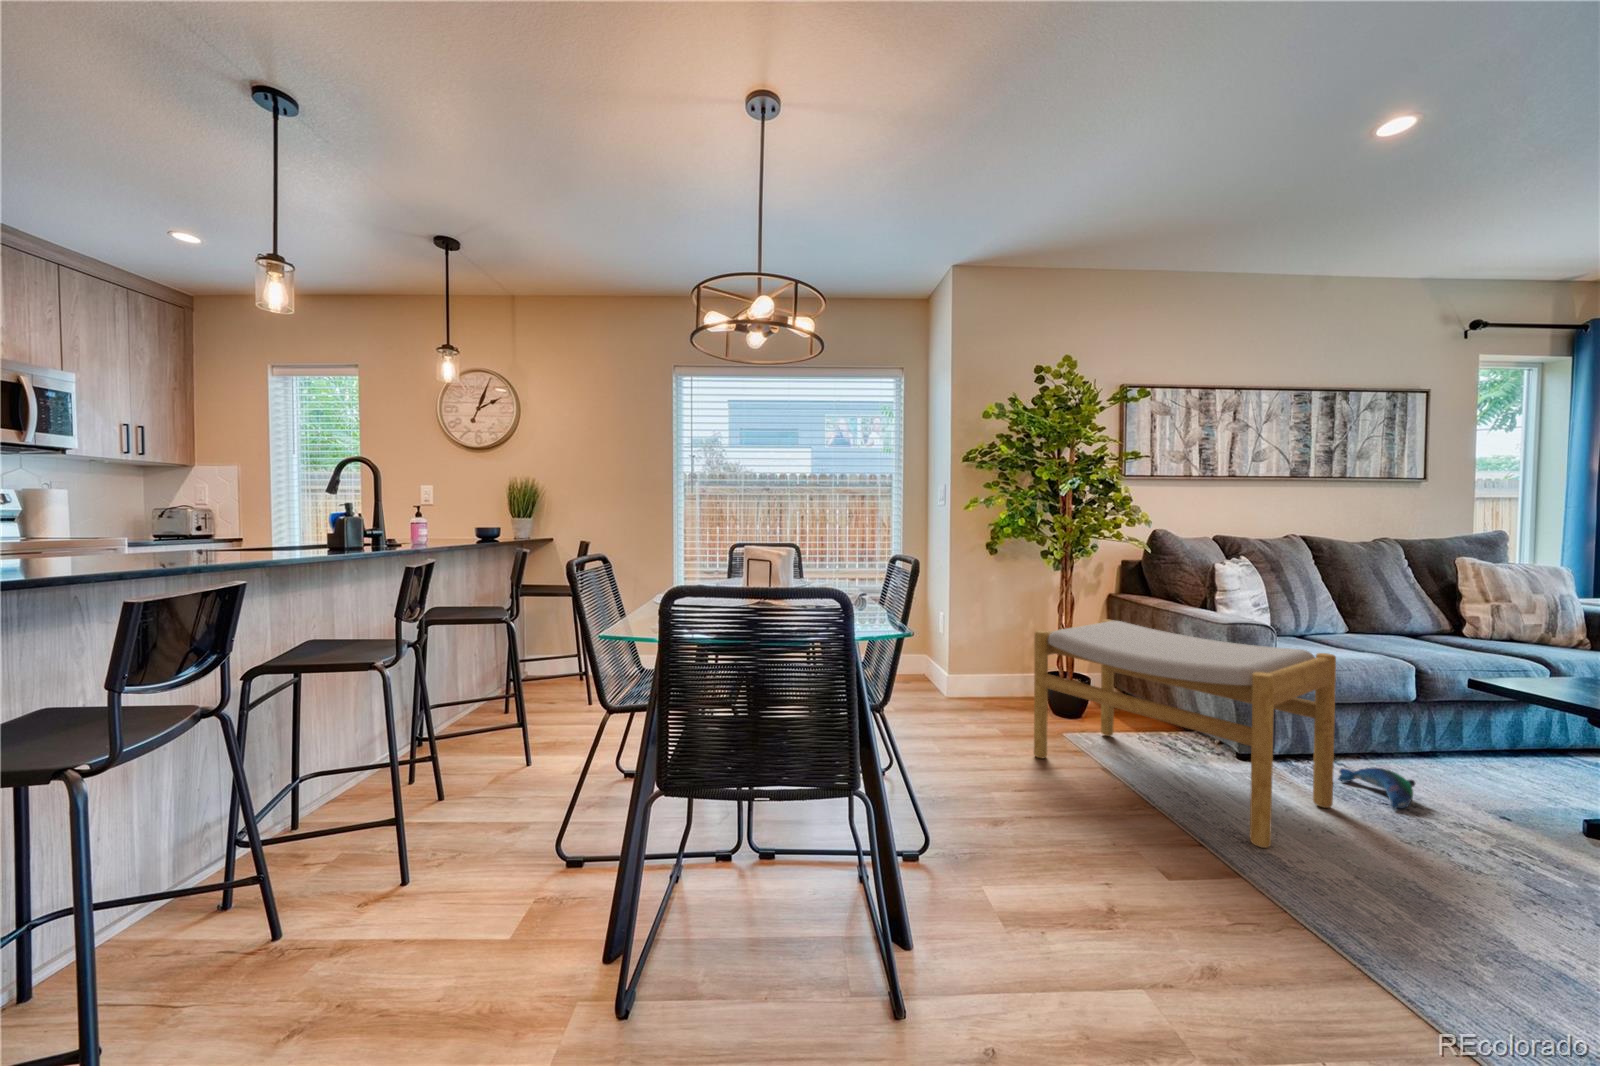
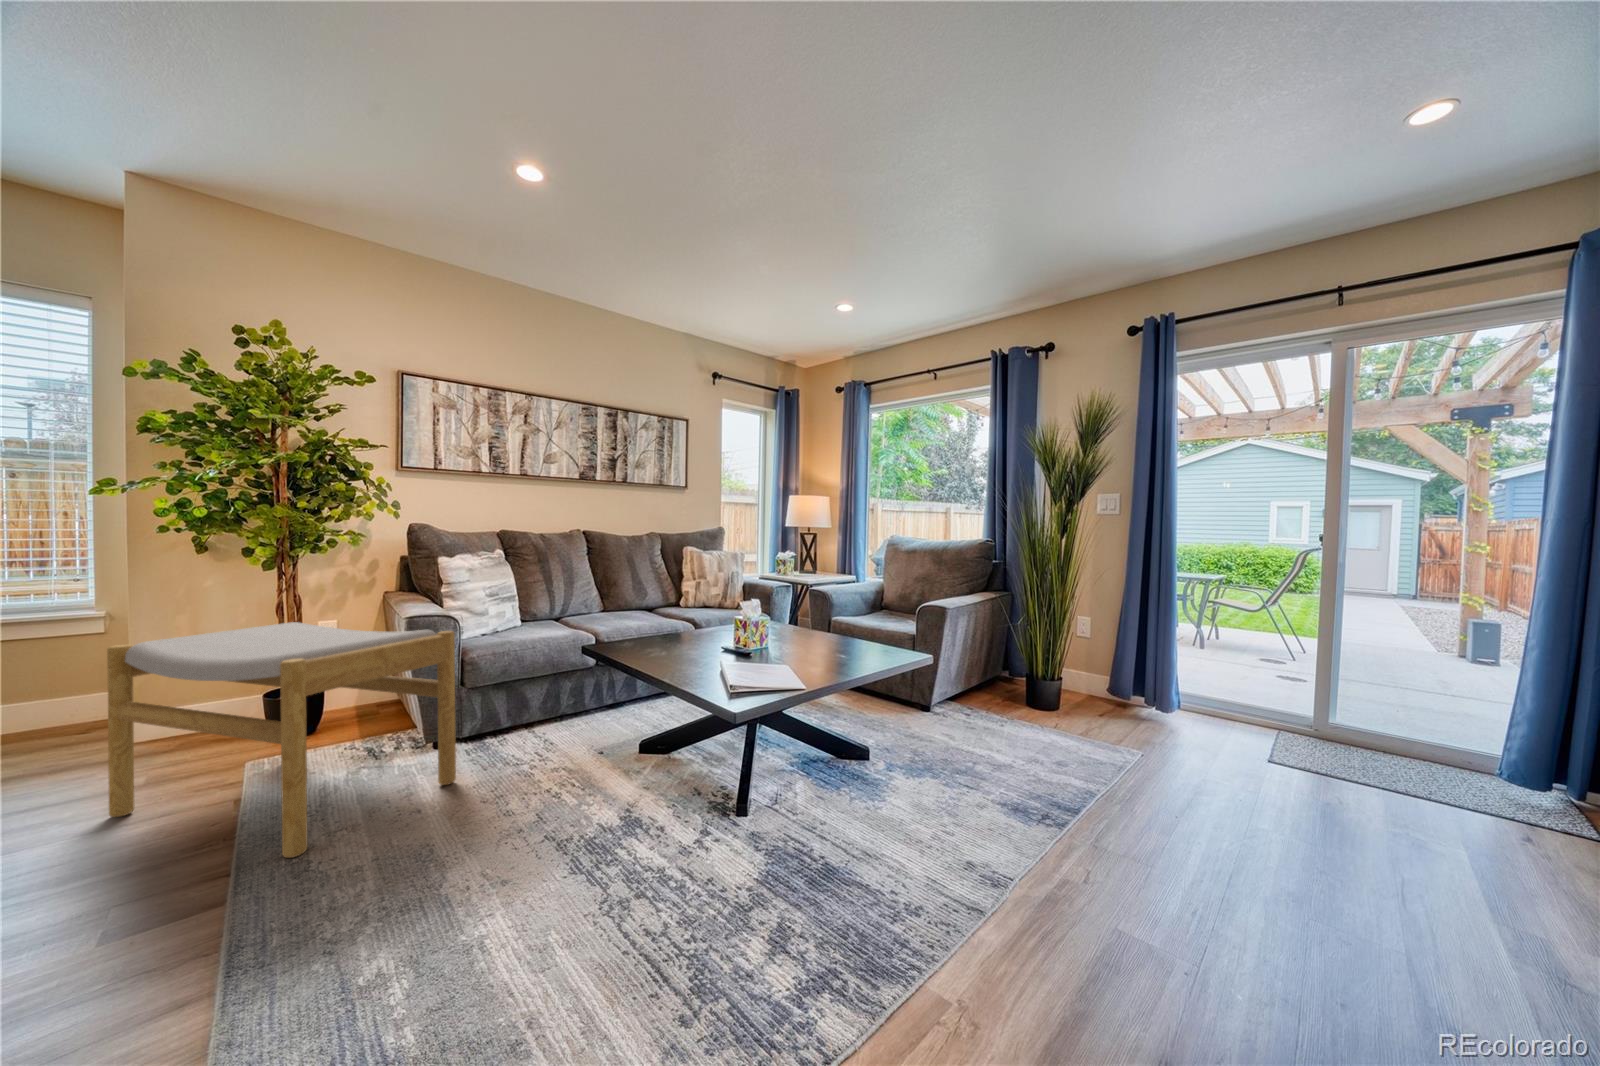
plush toy: present [1338,768,1415,810] -> none [503,731,550,769]

